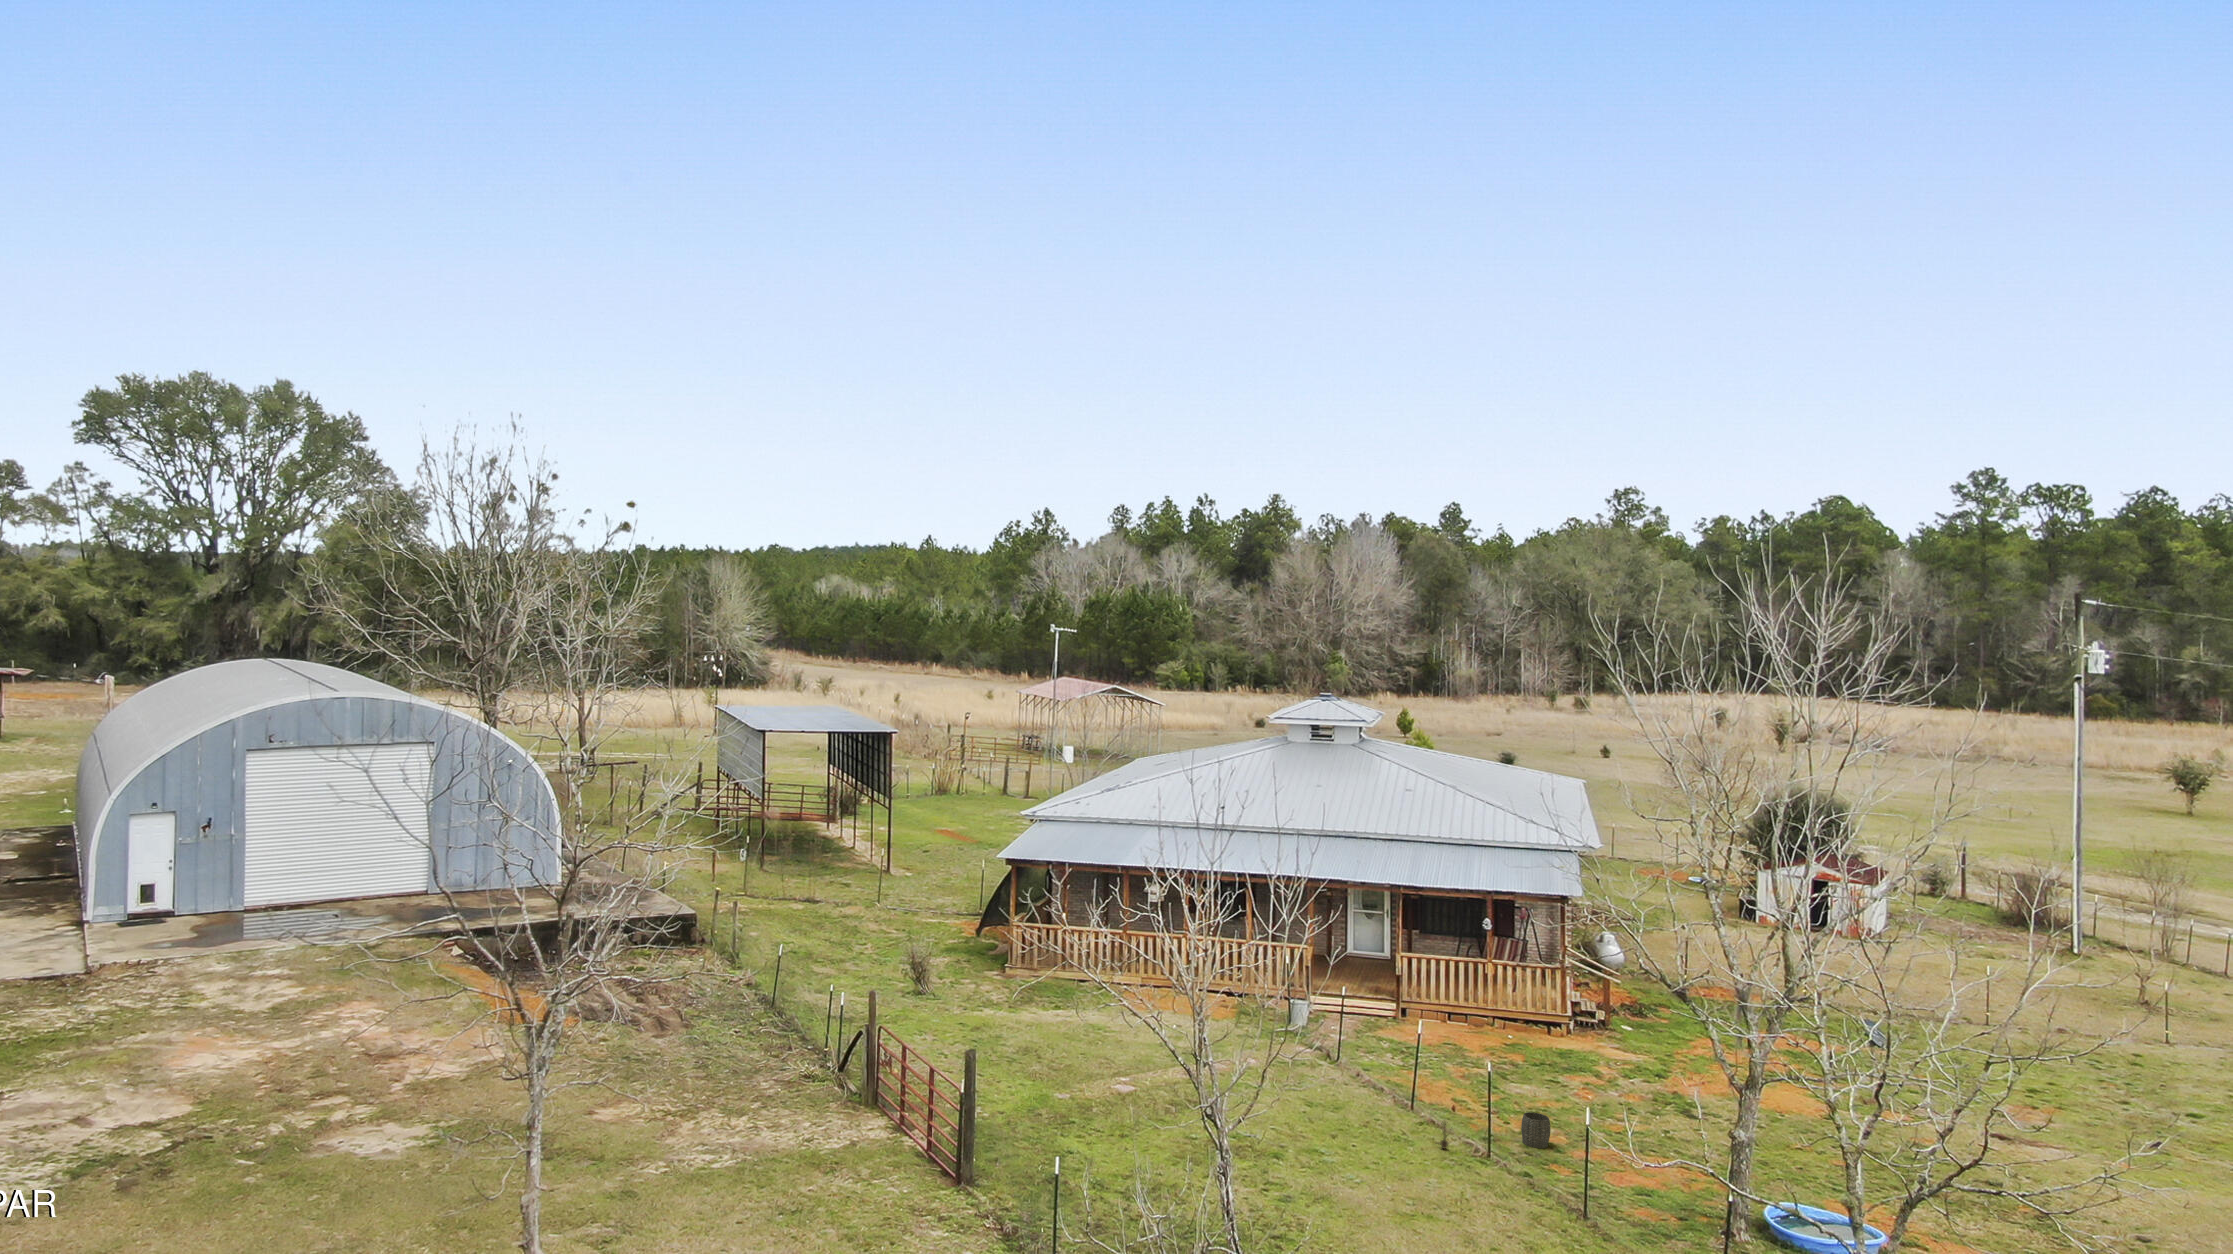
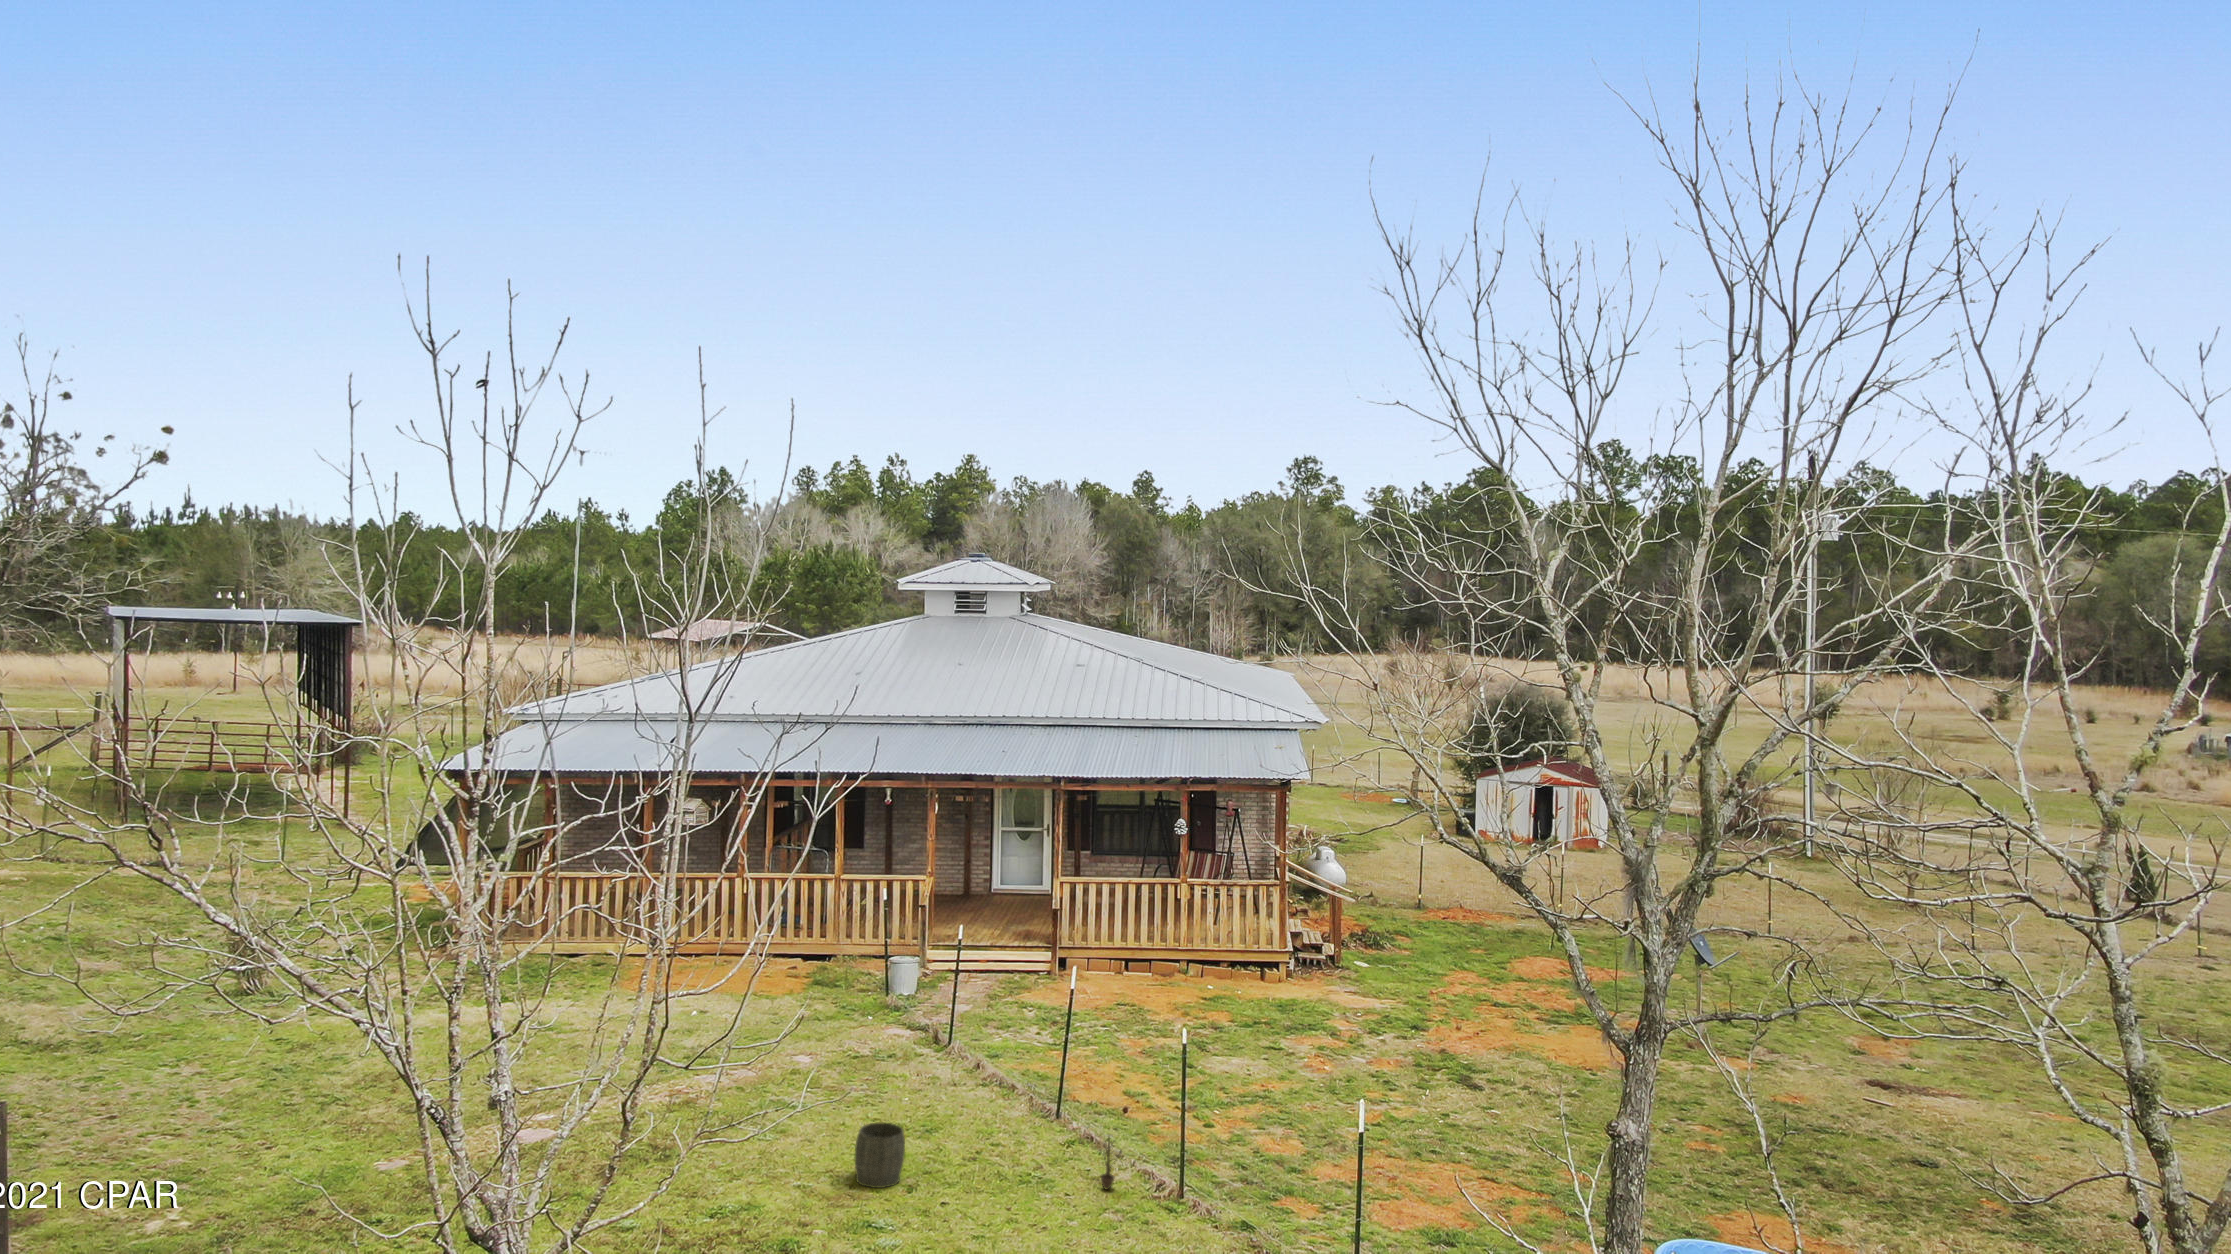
woven basket: present [1521,1112,1550,1148] -> present [855,1122,905,1188]

